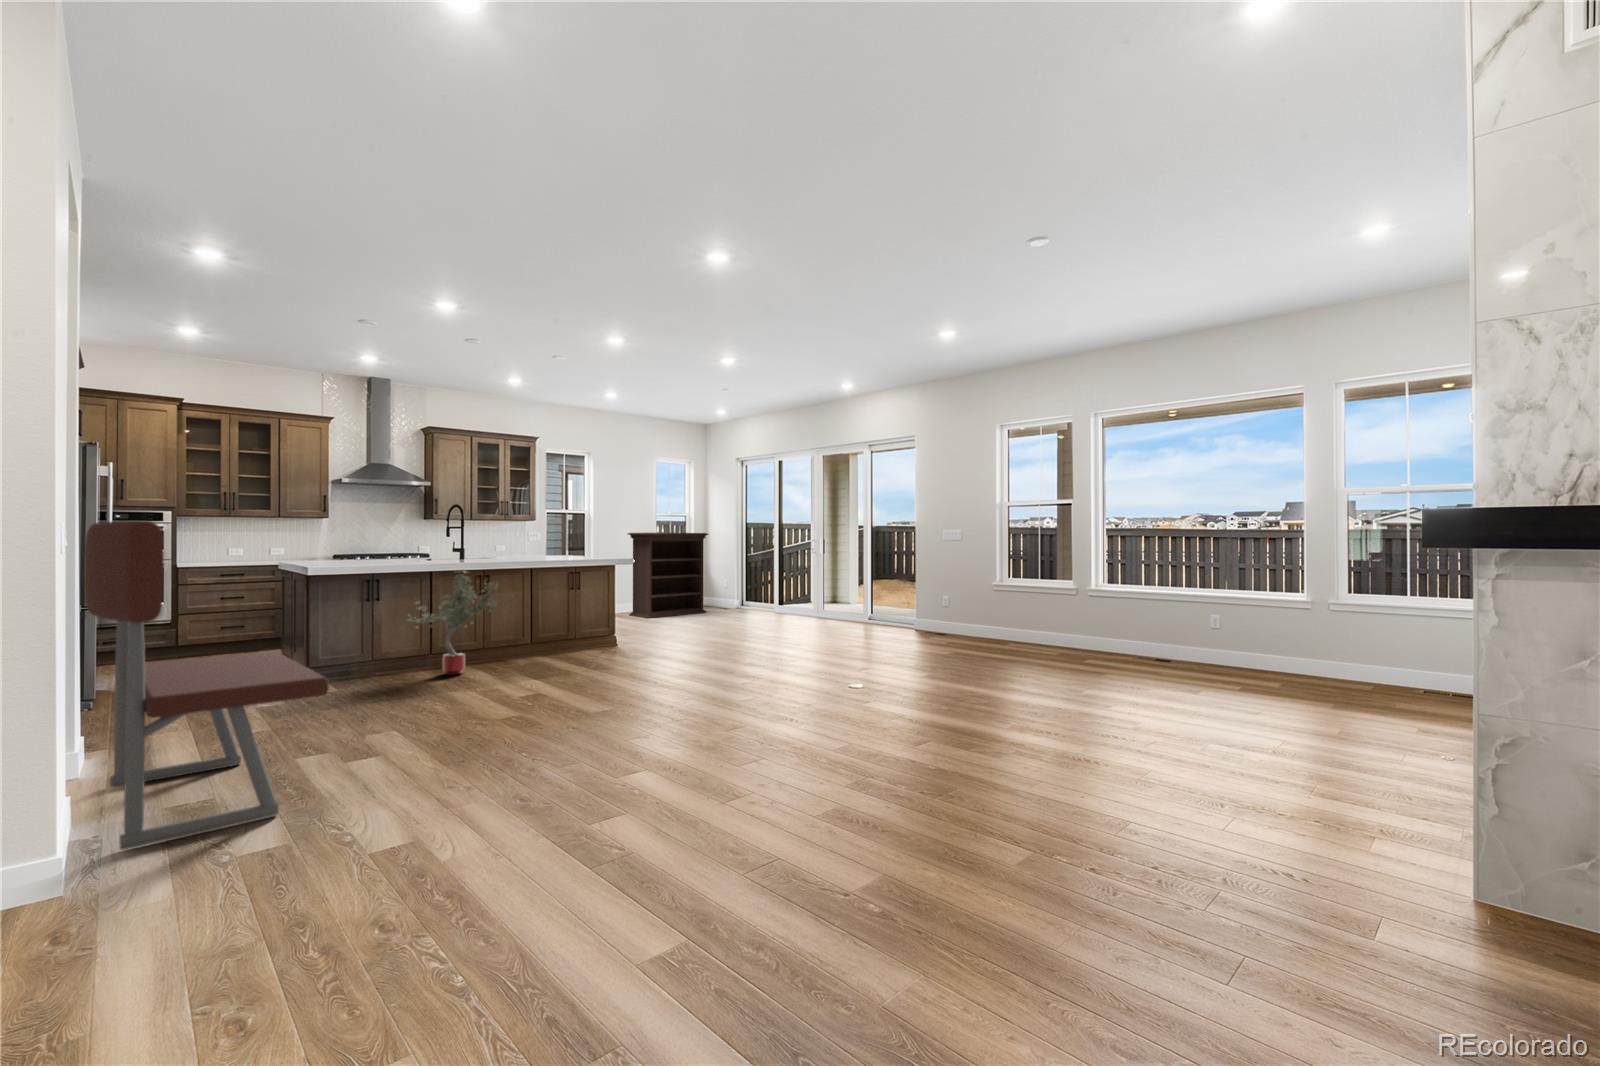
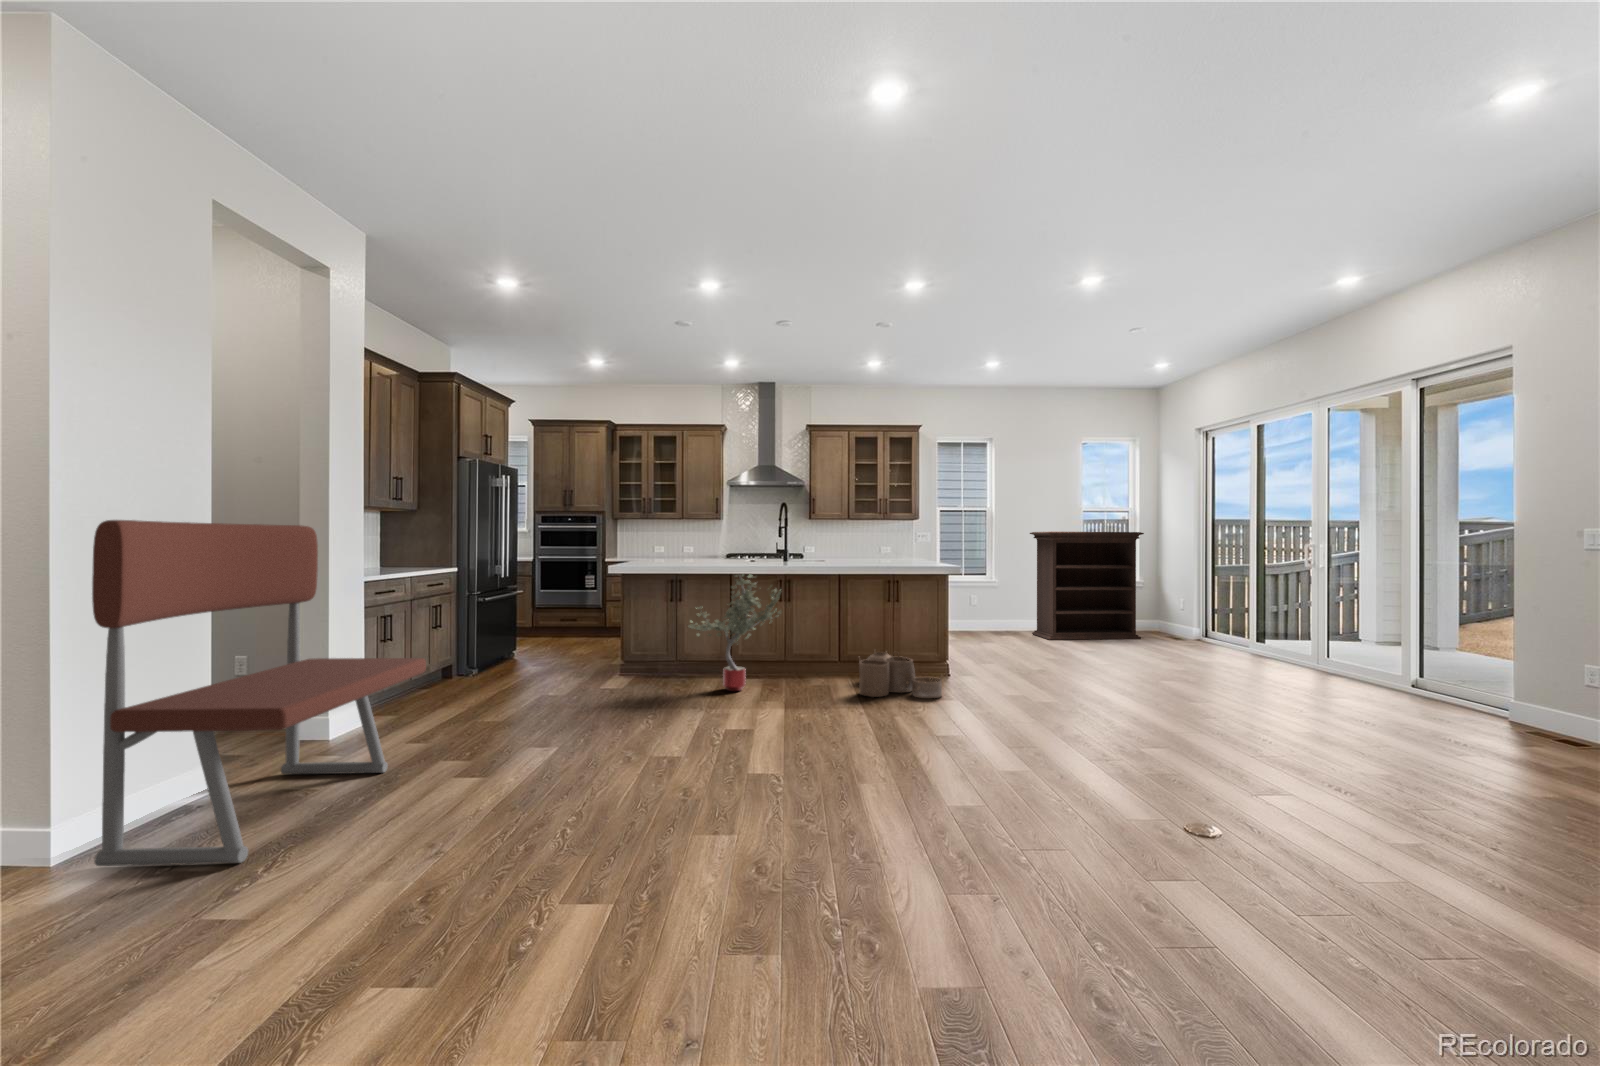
woven basket: none [555,628,630,663] -> present [859,651,942,698]

